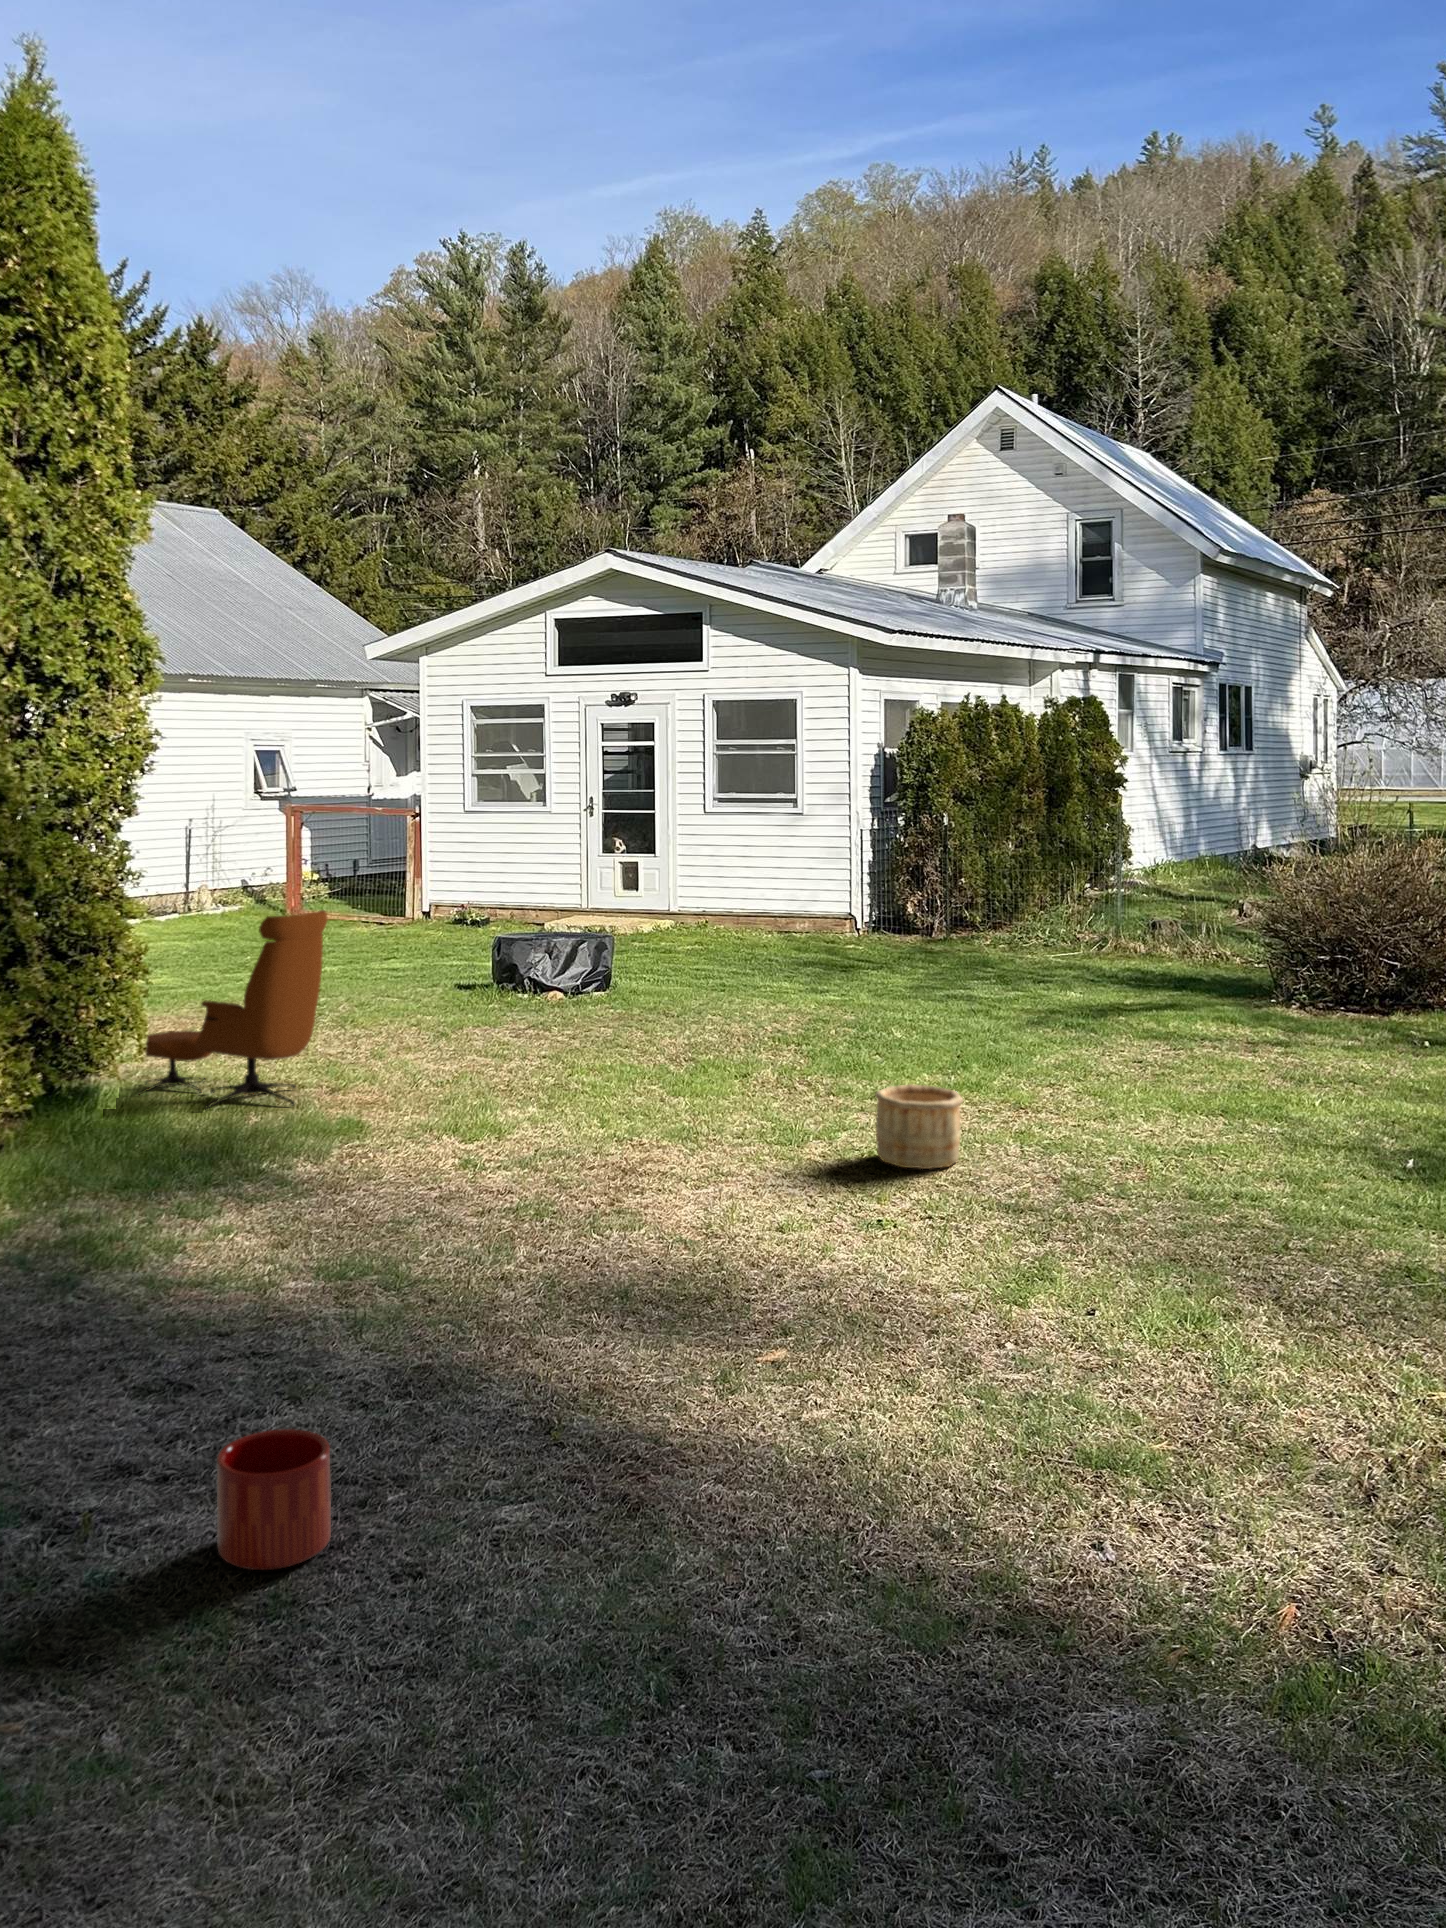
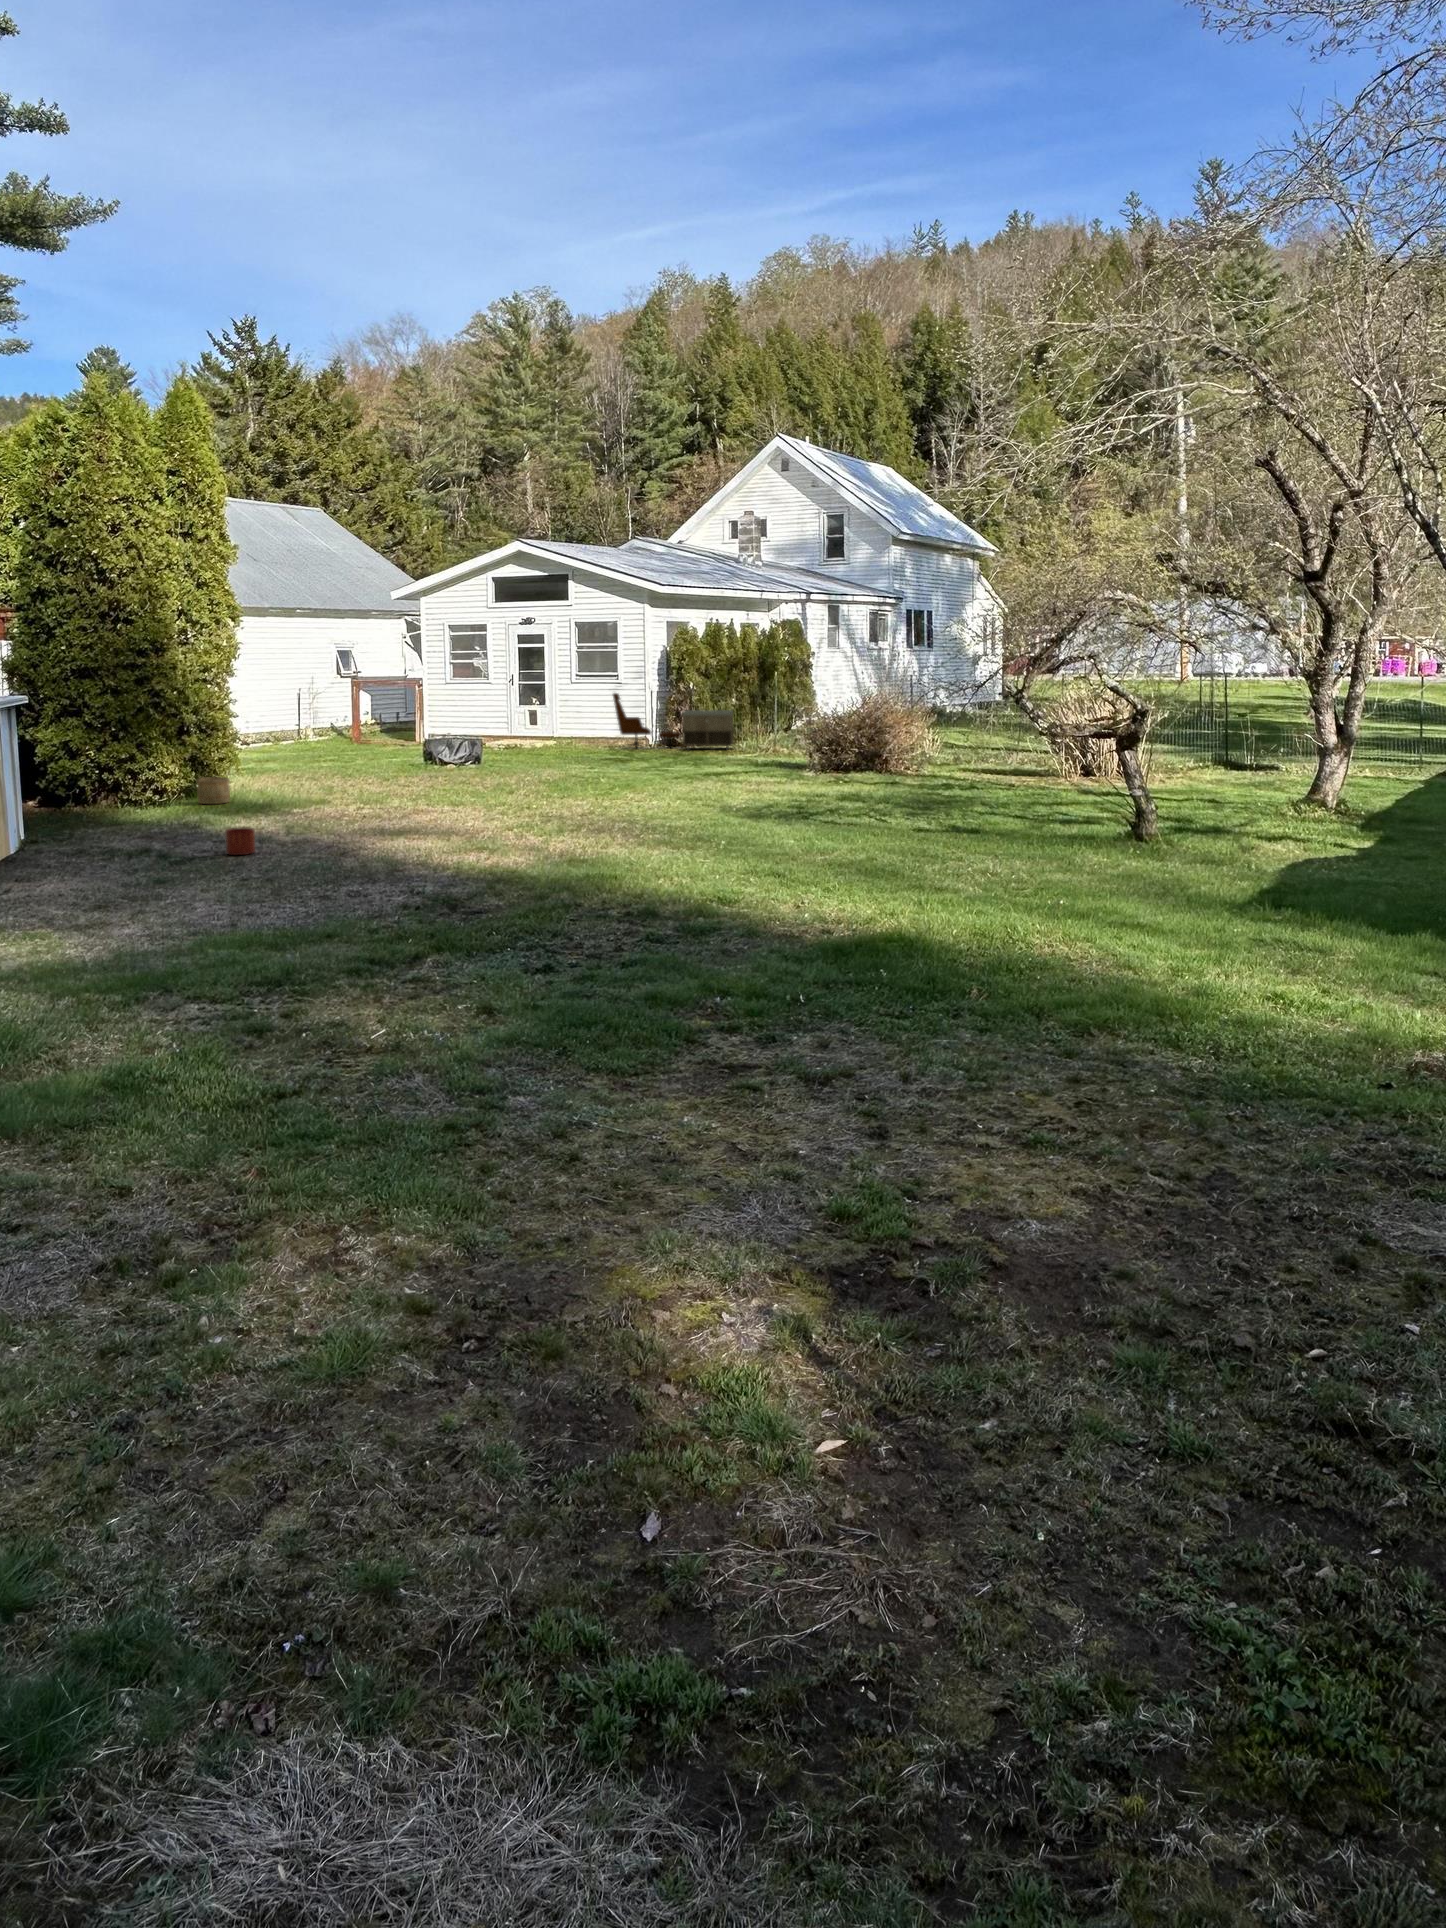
storage bench: none [941,862,1043,938] -> present [682,710,733,749]
lounge chair: present [139,910,327,1111] -> present [613,693,681,747]
wooden bucket: present [875,1084,963,1169] -> present [197,777,230,804]

